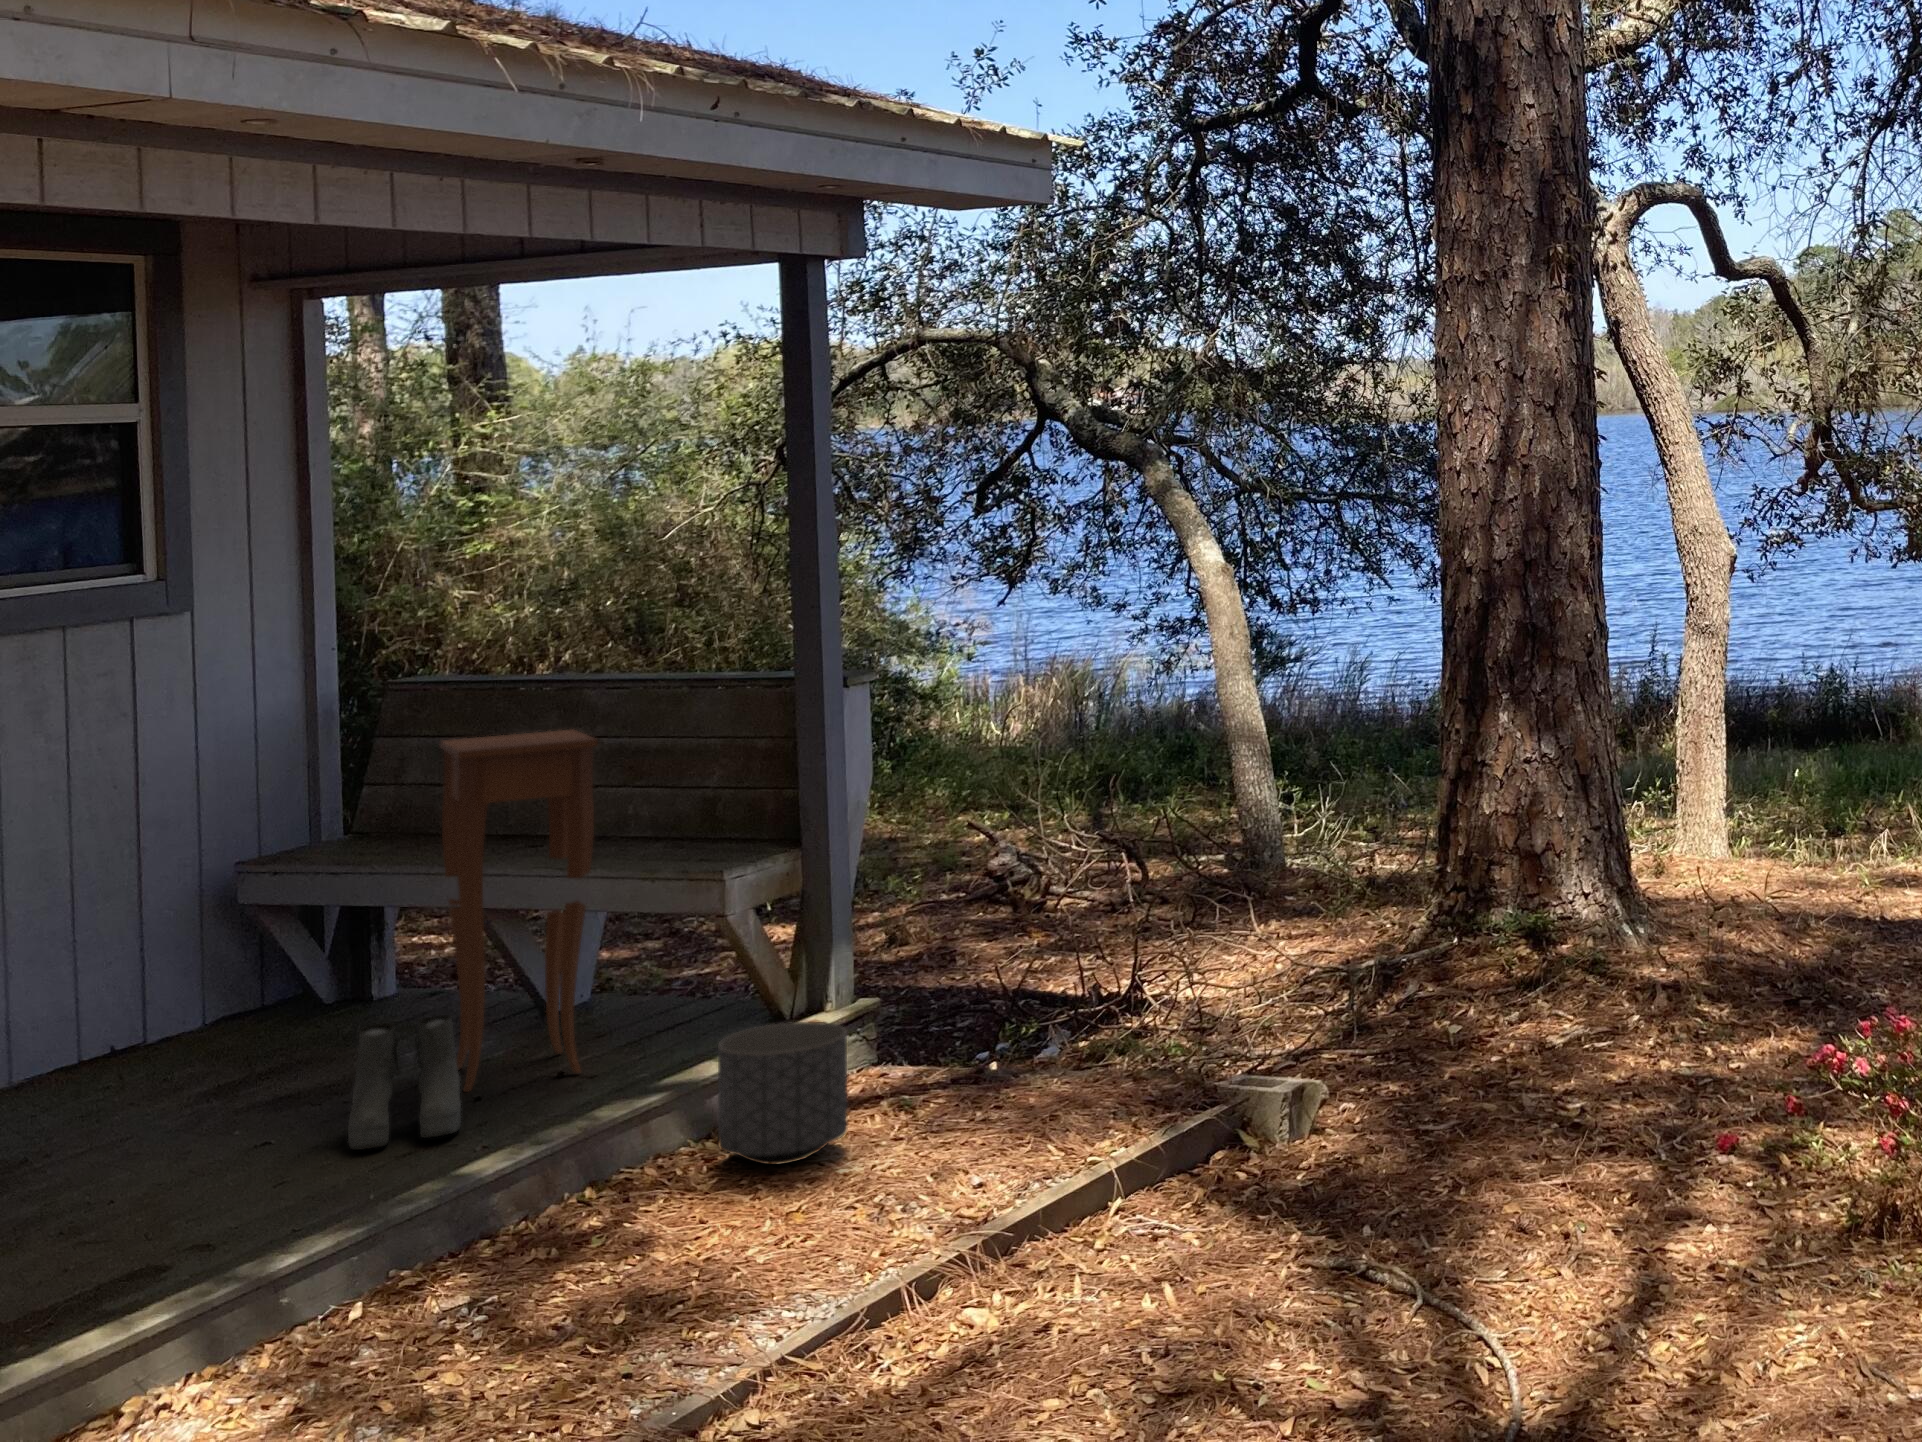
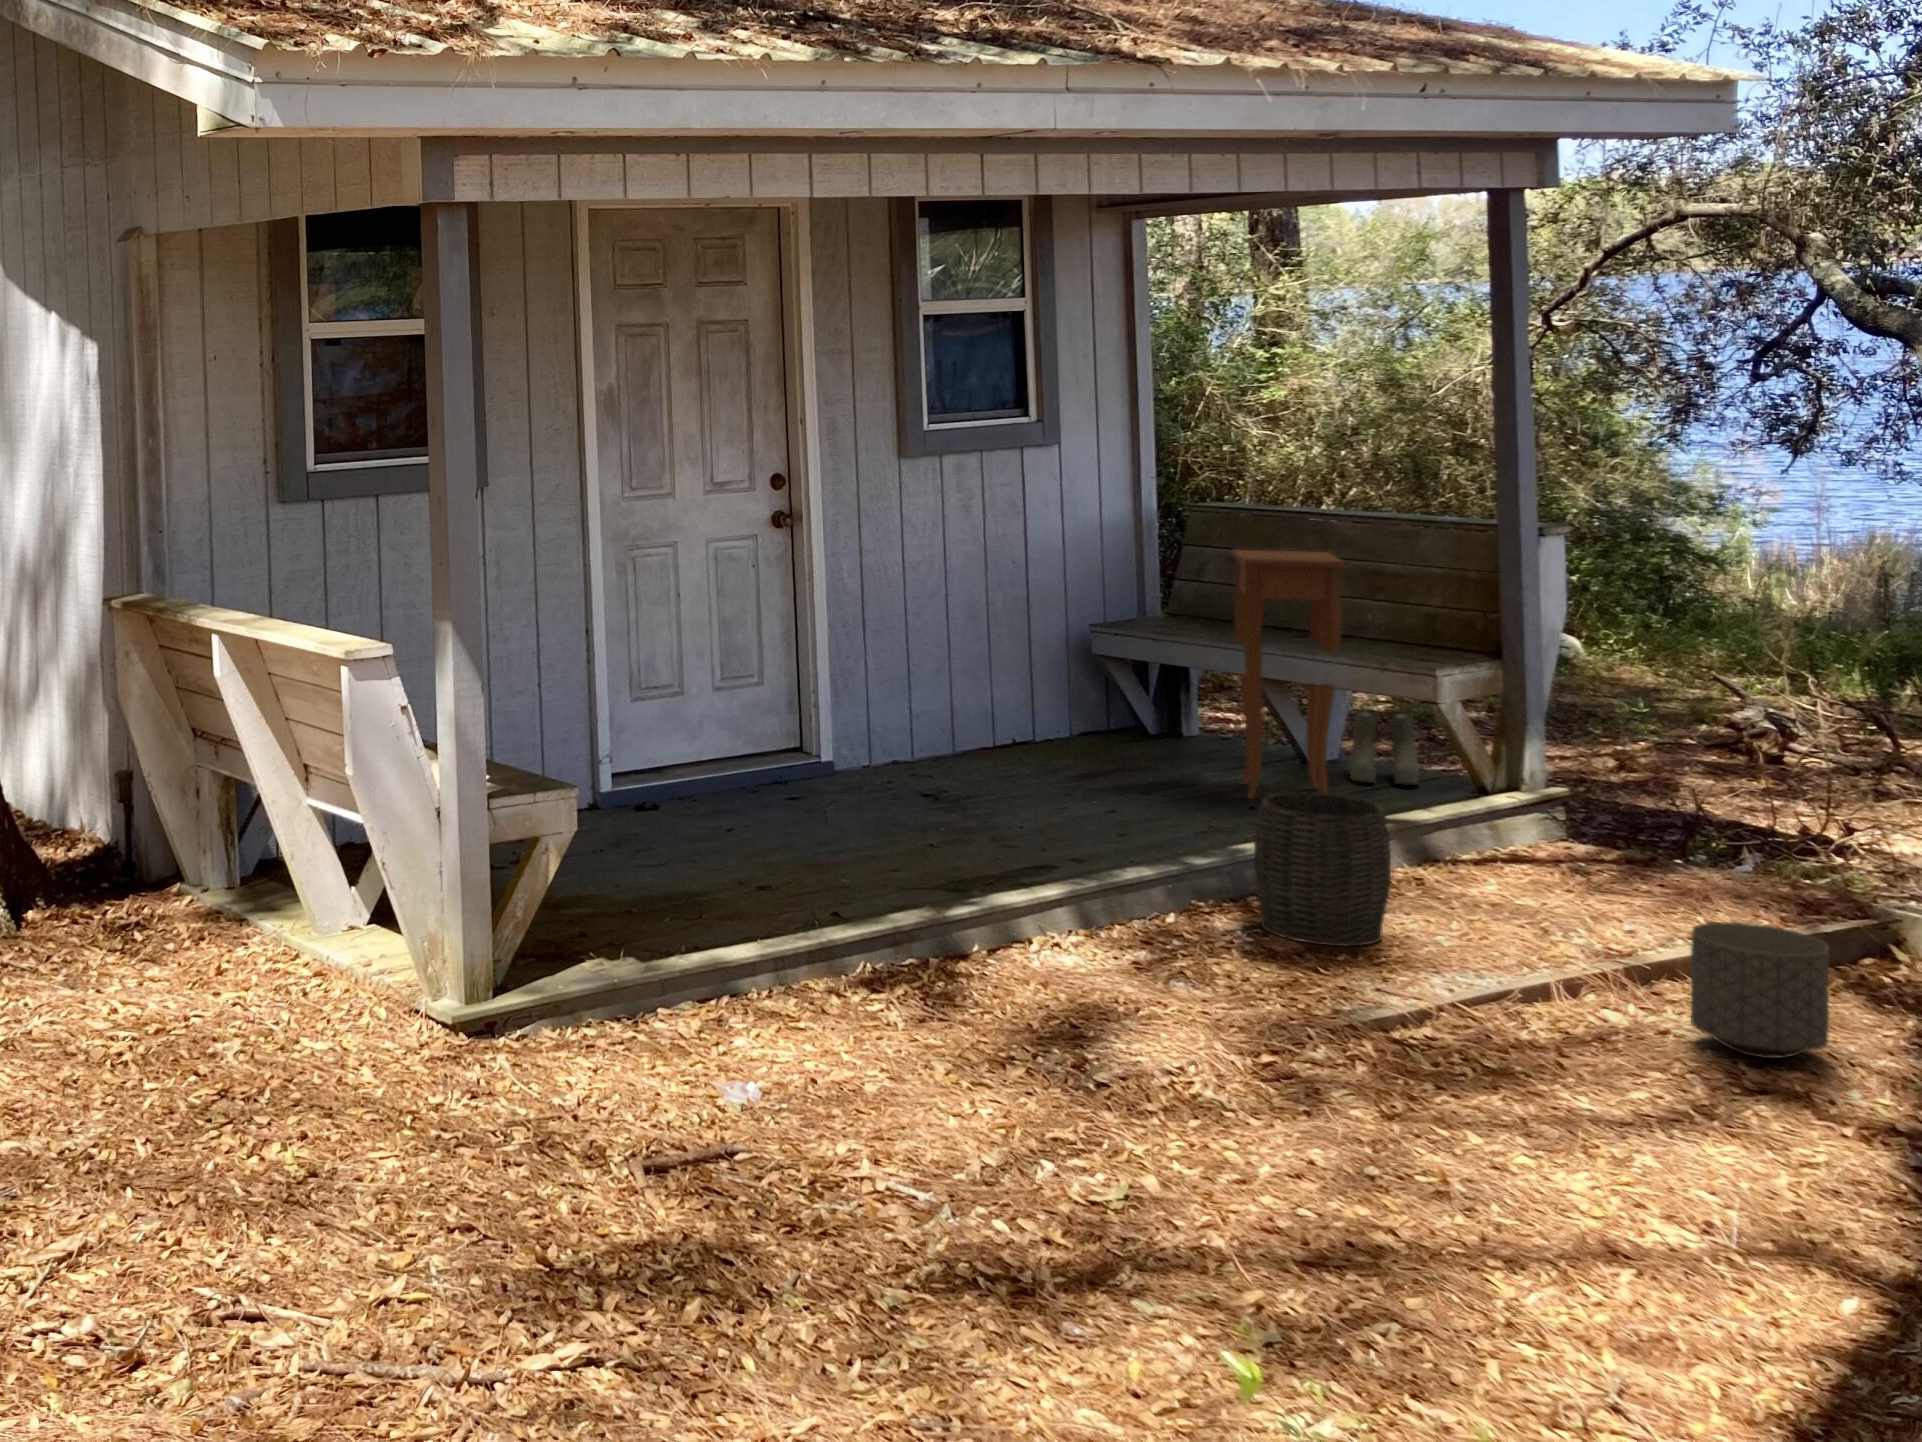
boots: present [348,1015,461,1150] -> present [1350,710,1419,785]
planter: present [718,1022,848,1165] -> present [1691,922,1829,1059]
woven basket: none [484,1077,688,1325] -> present [1254,792,1391,946]

